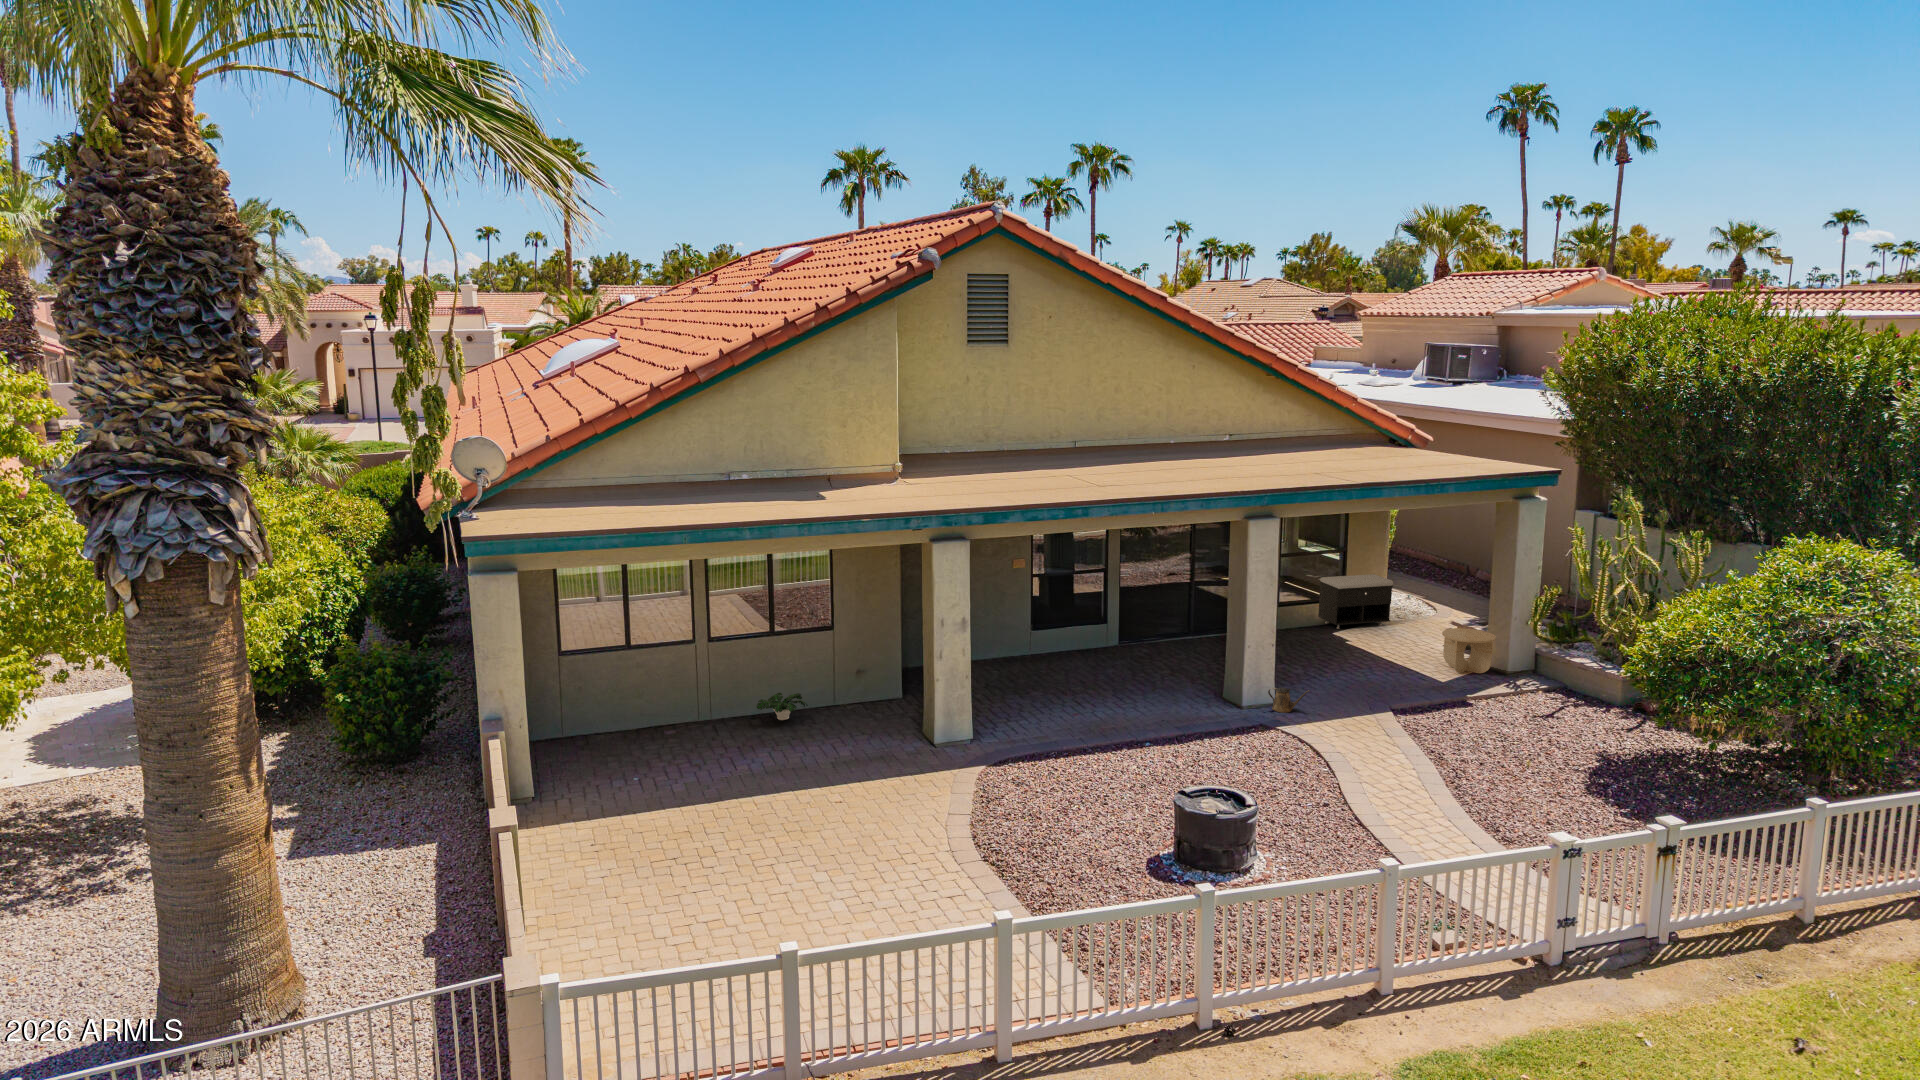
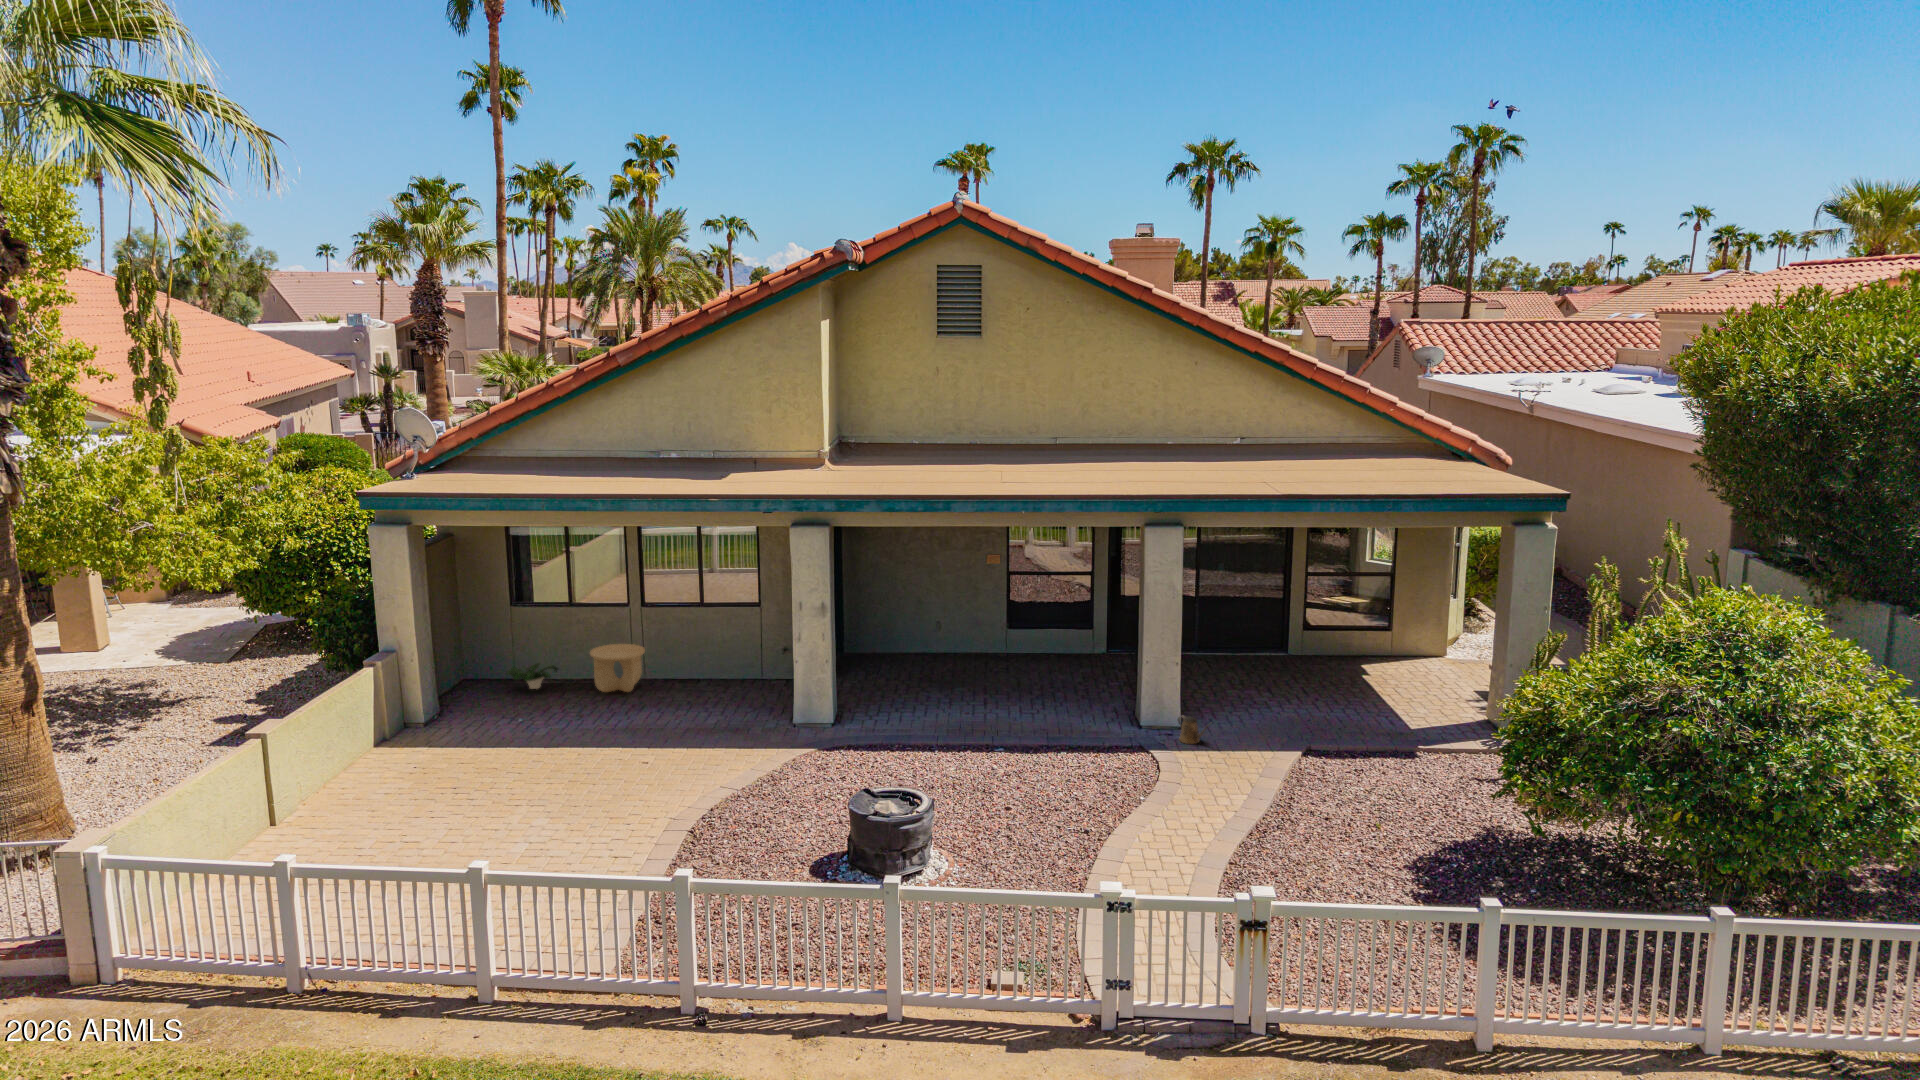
storage bench: present [1318,574,1393,629] -> none [1364,607,1447,668]
side table: present [1442,628,1496,673] -> present [590,644,645,692]
potted plant: present [757,693,808,720] -> present [506,663,558,689]

